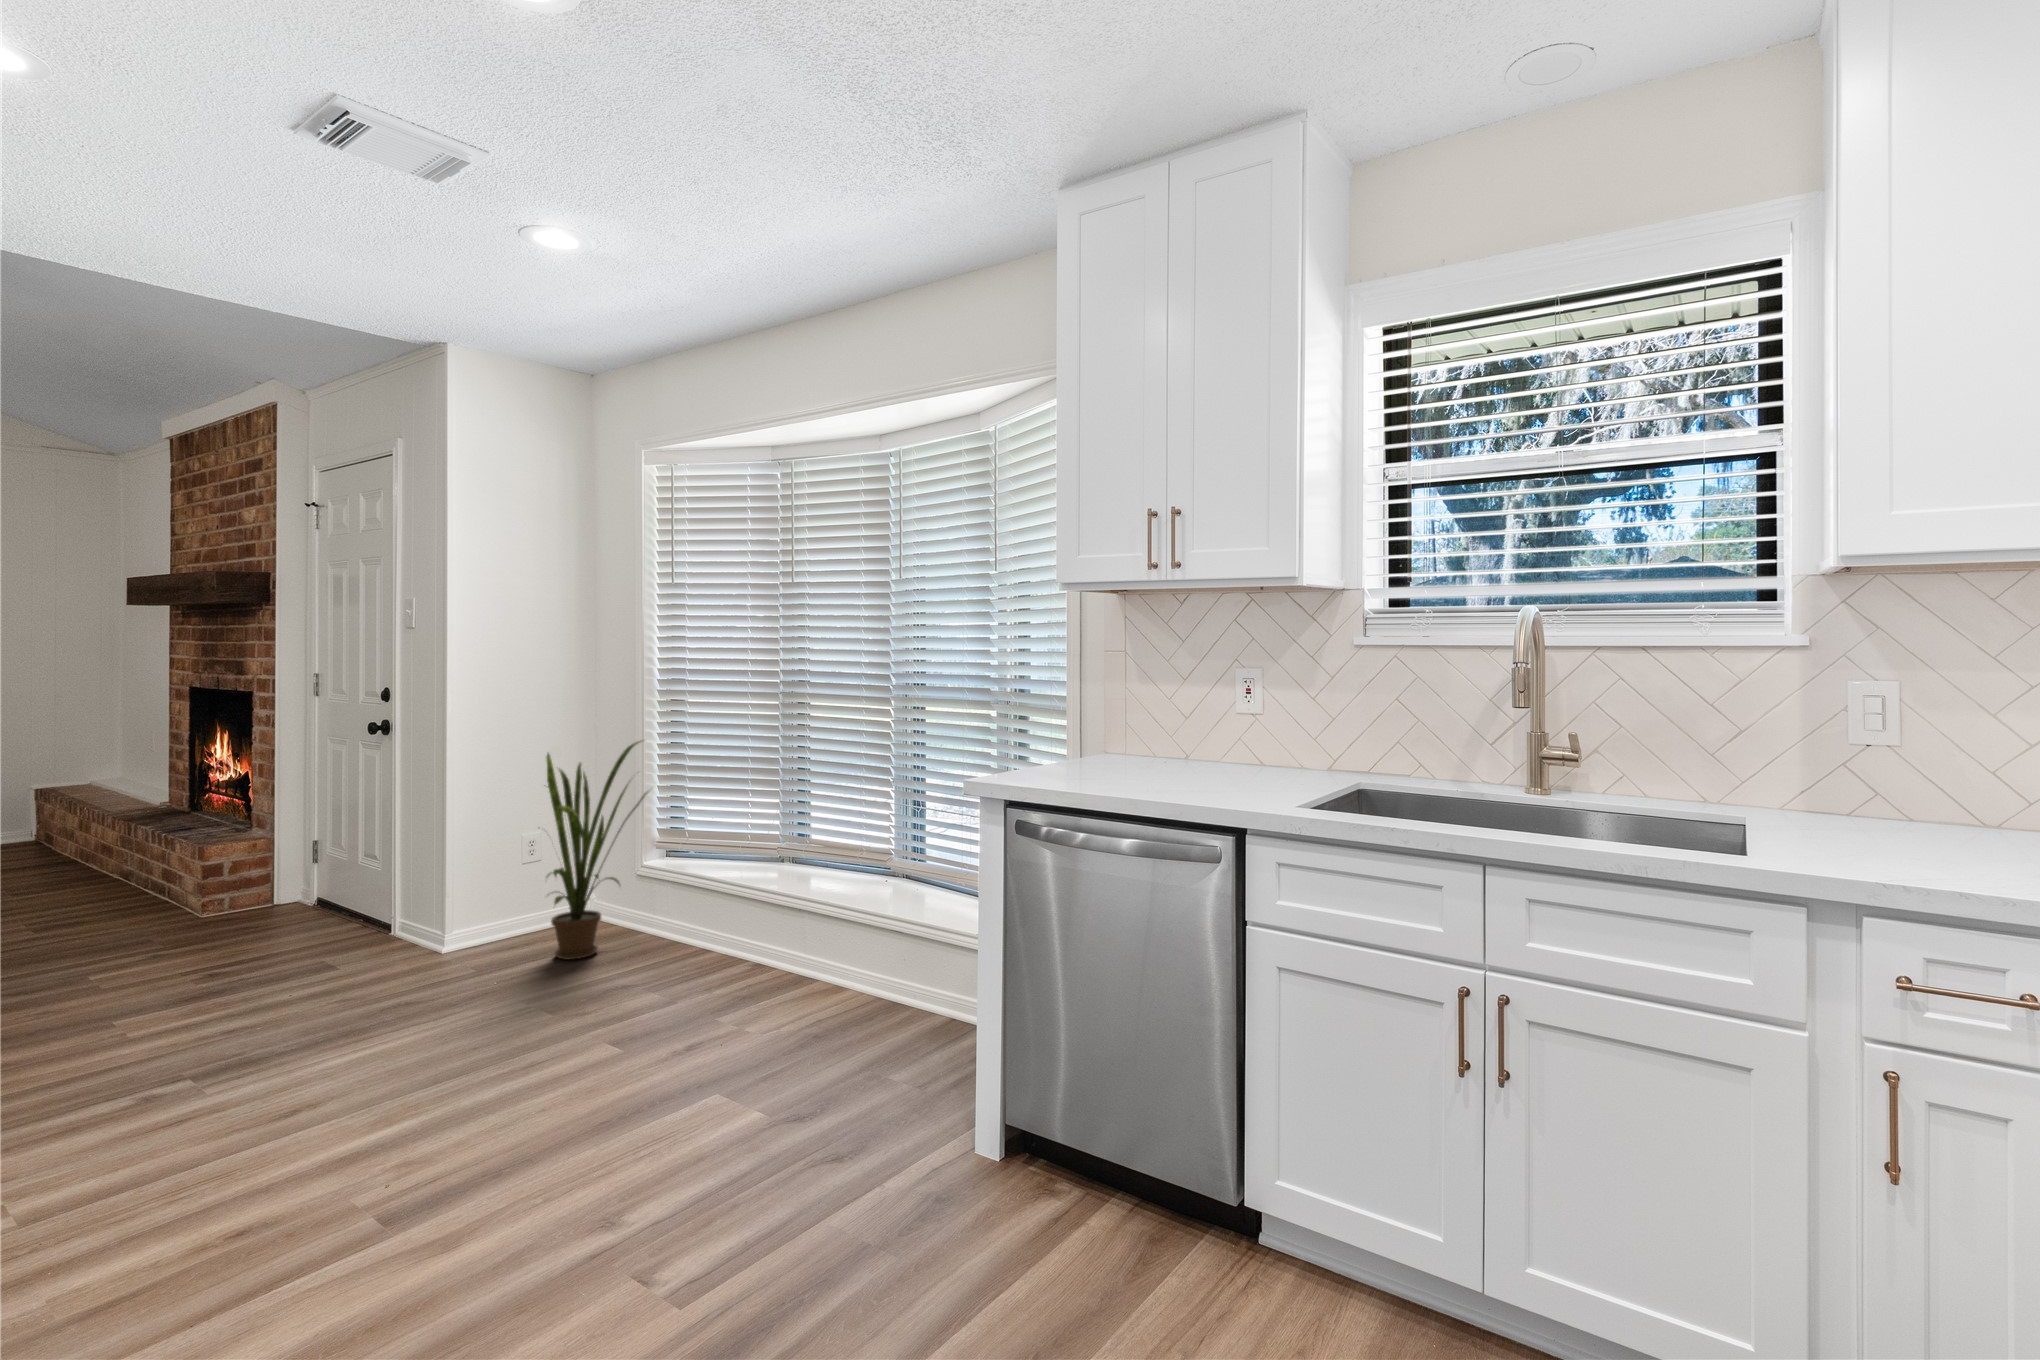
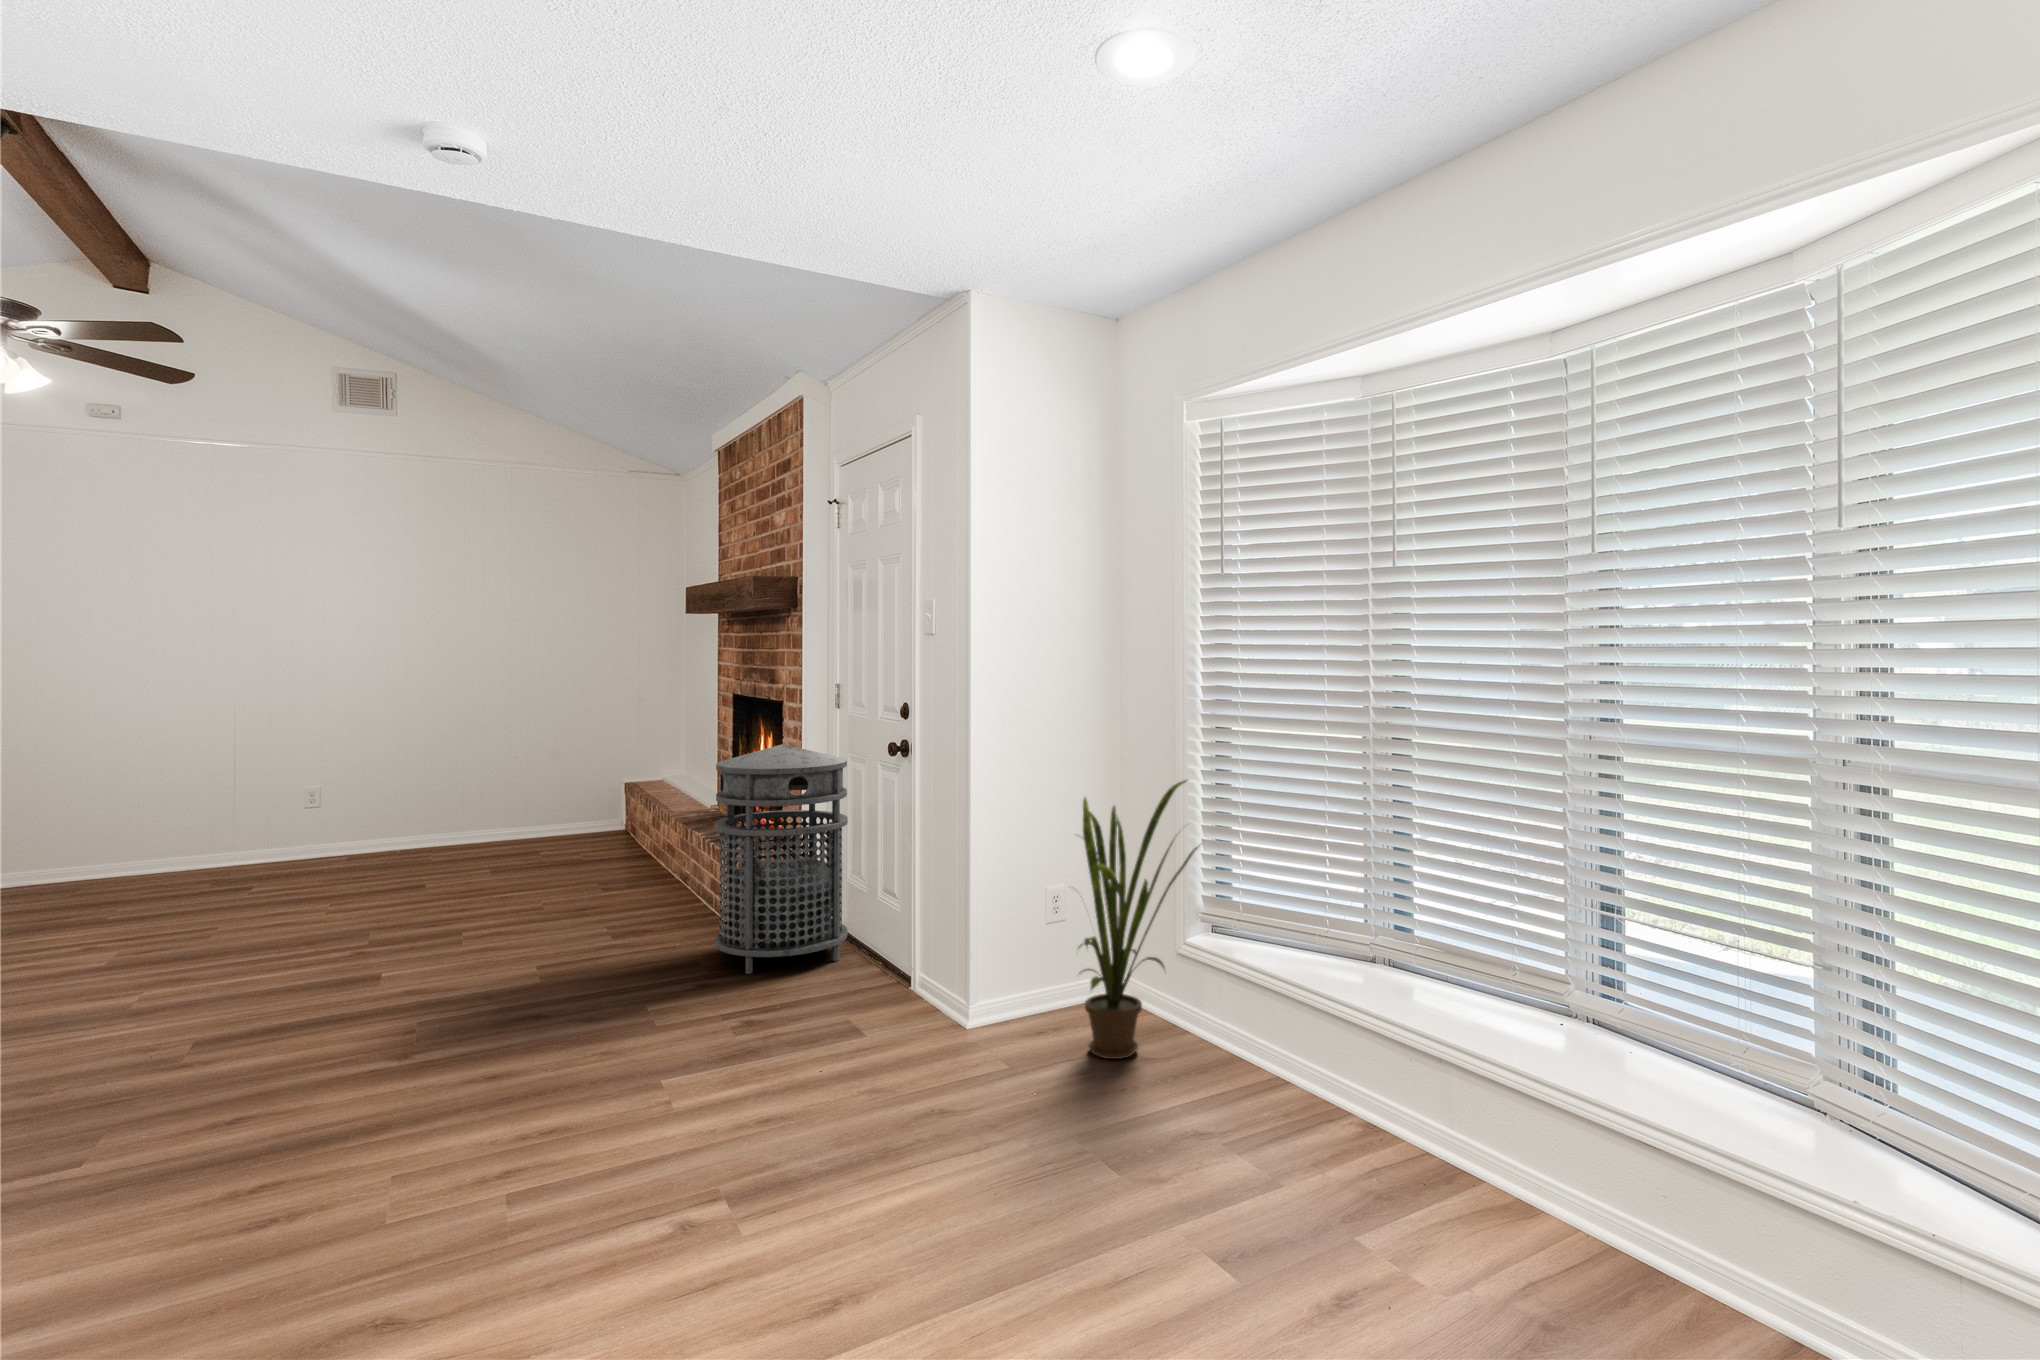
trash can: none [172,728,325,942] -> present [715,744,848,974]

